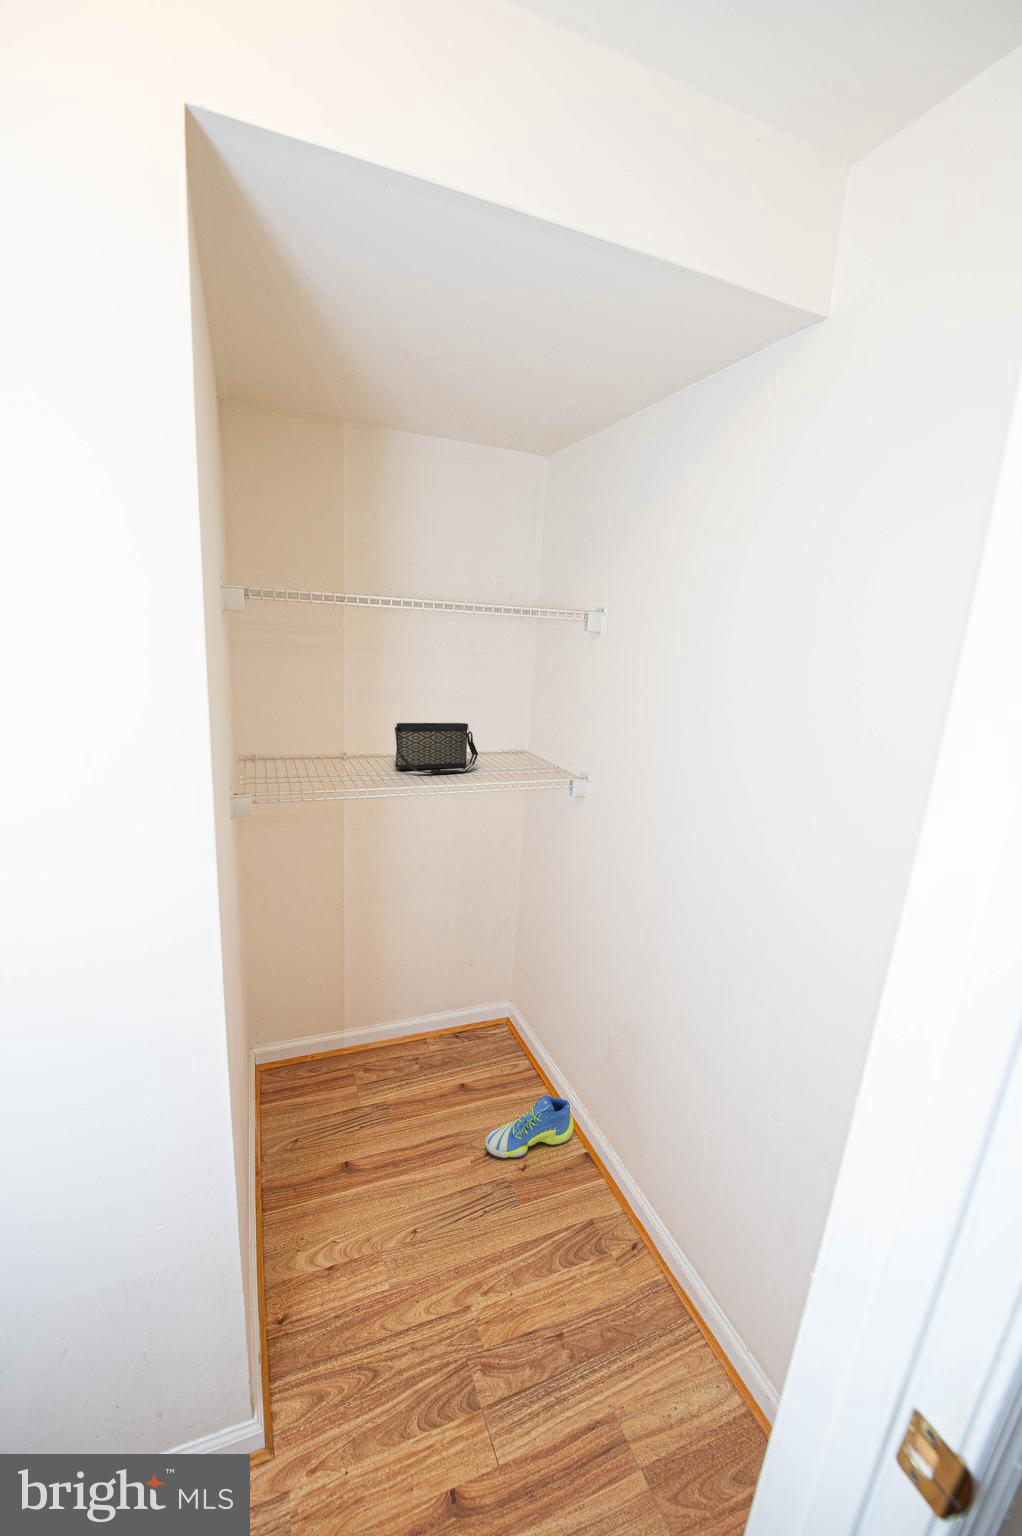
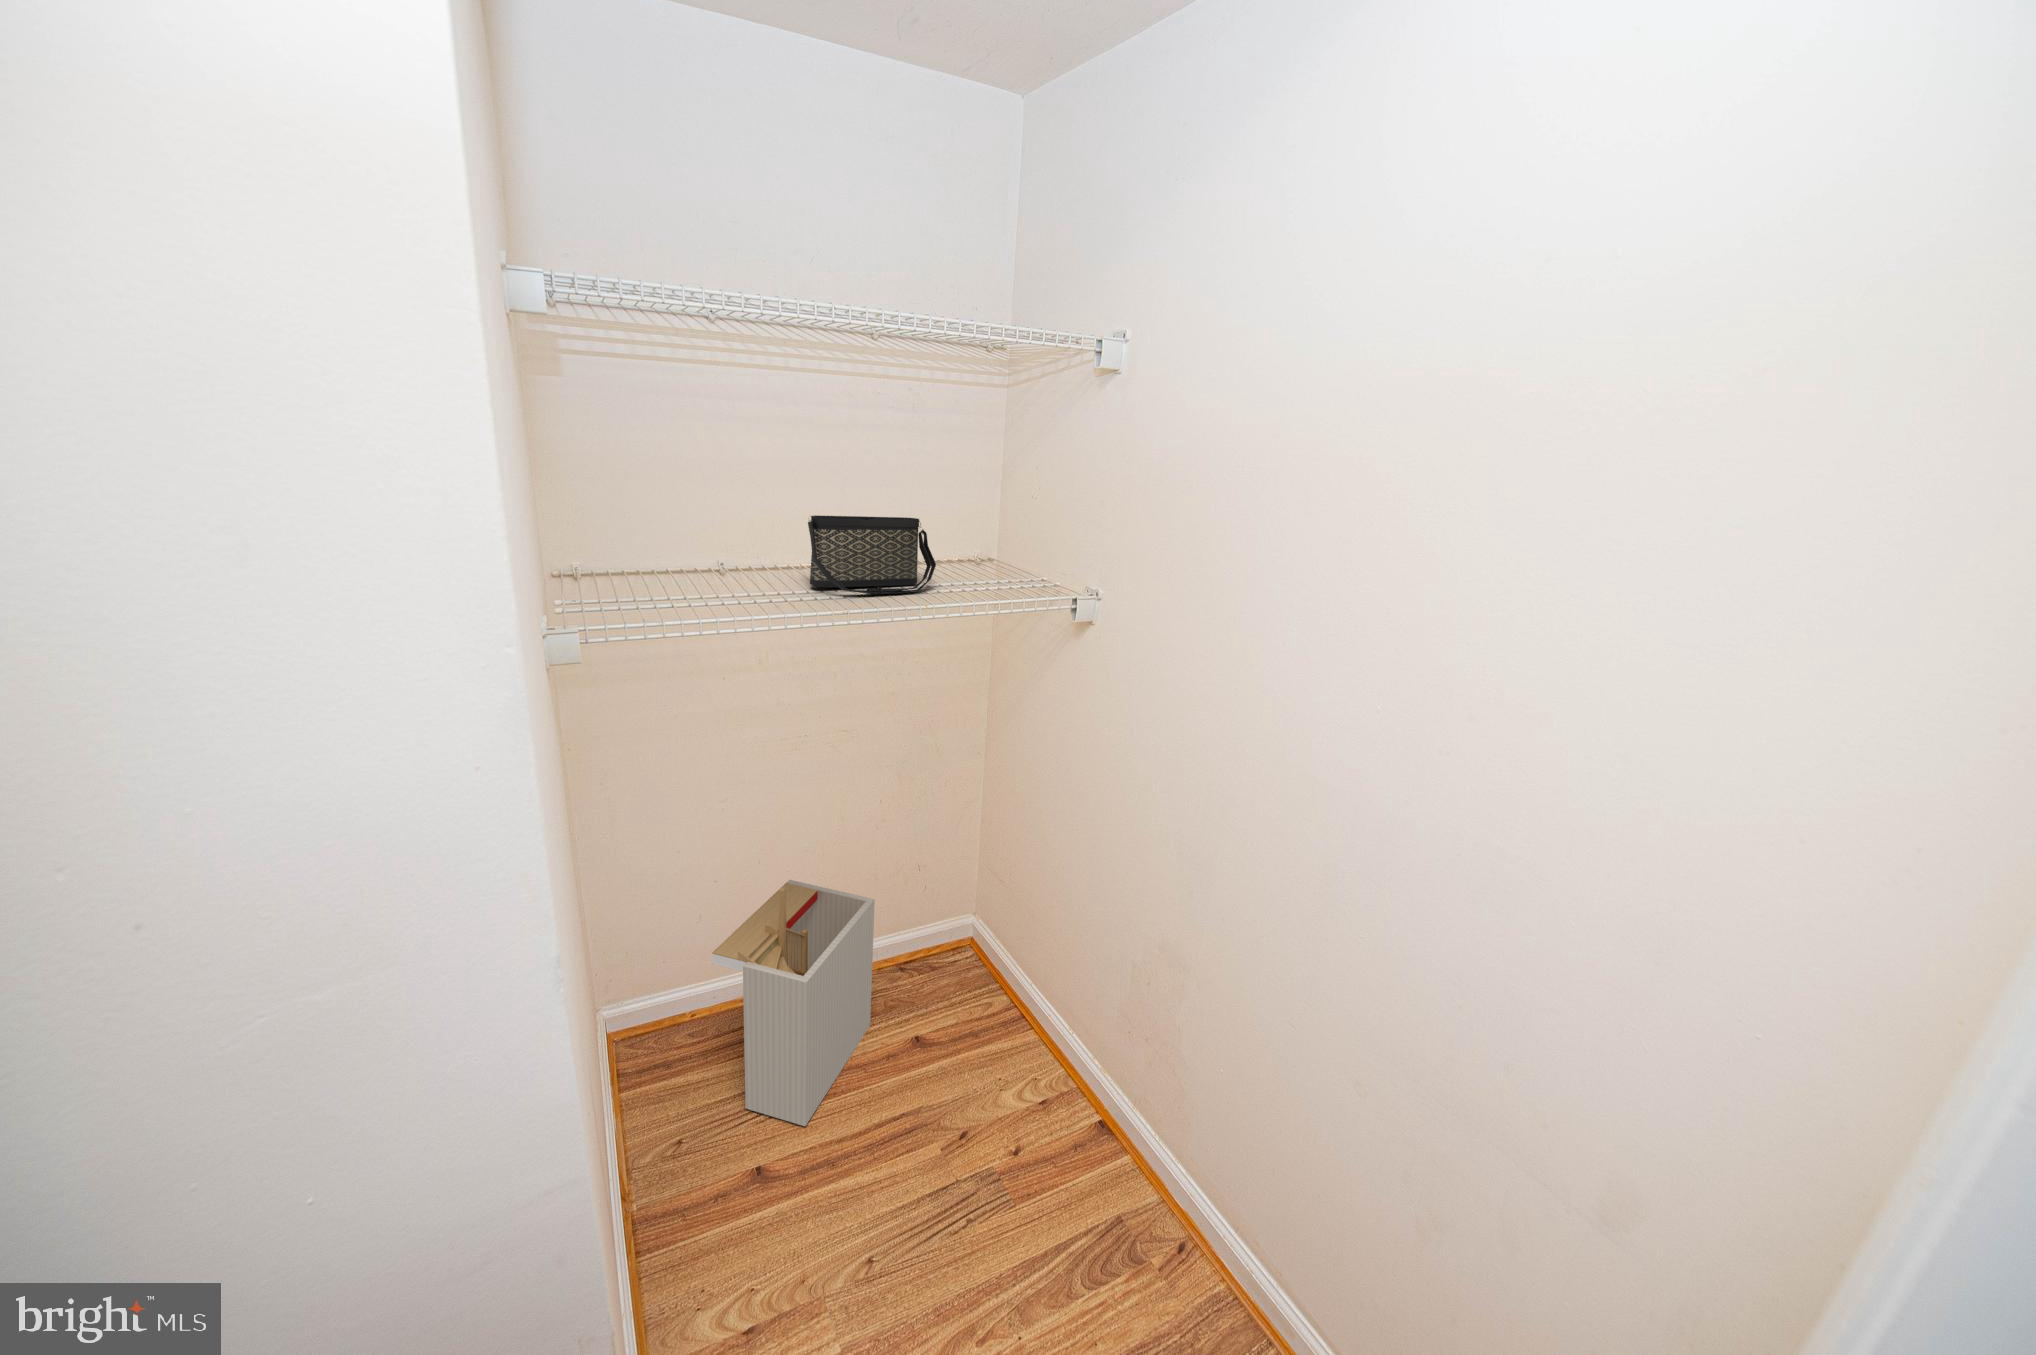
storage bin: none [324,966,434,1138] -> present [712,880,875,1126]
sneaker: present [485,1096,574,1158] -> none [961,1049,1082,1139]

